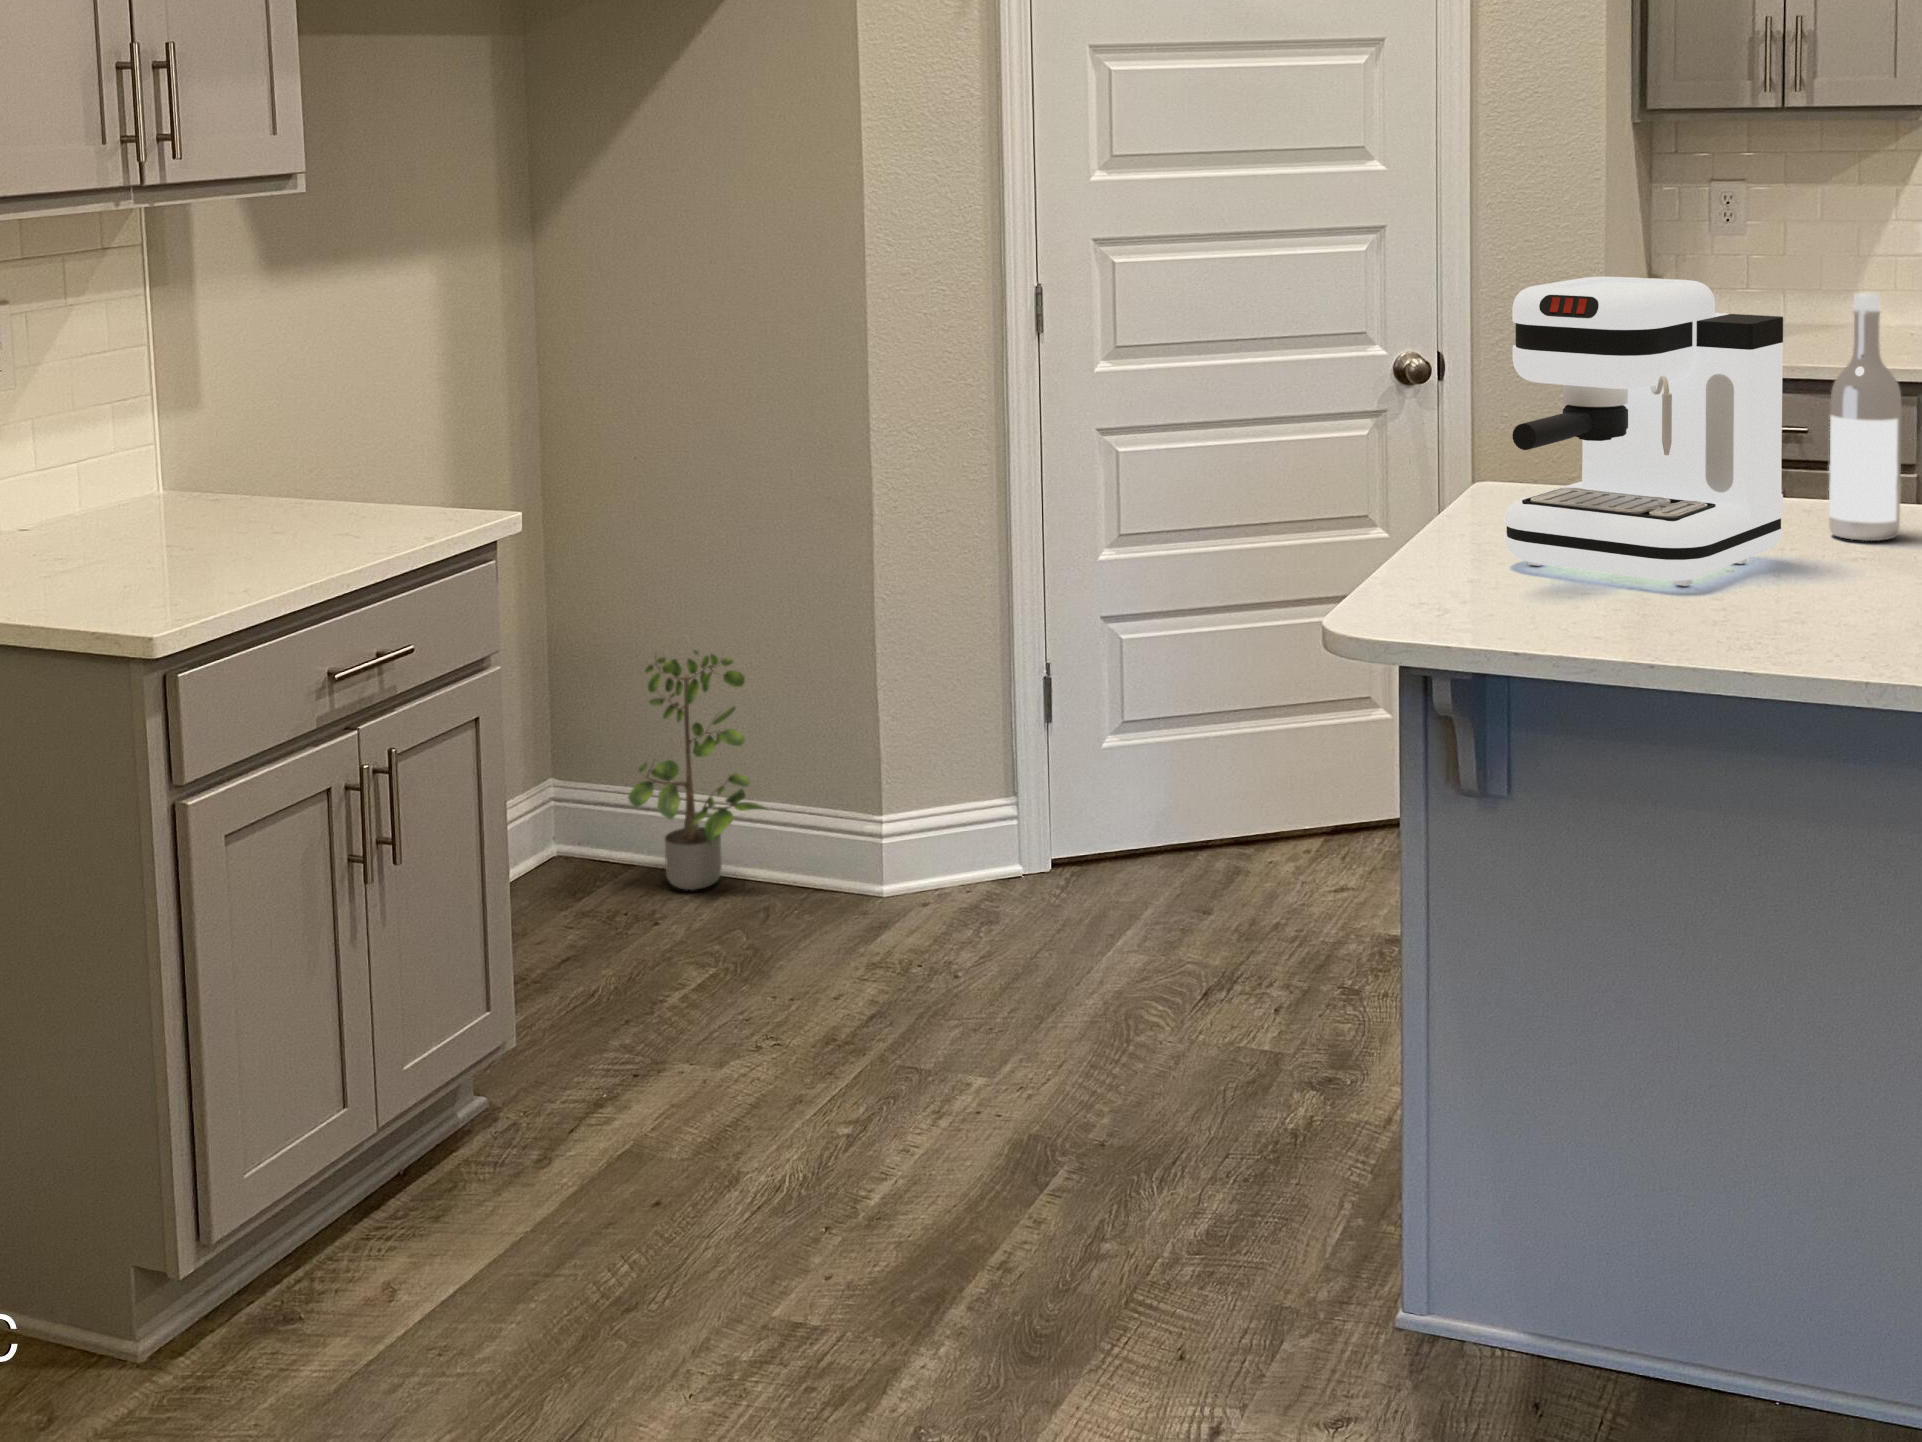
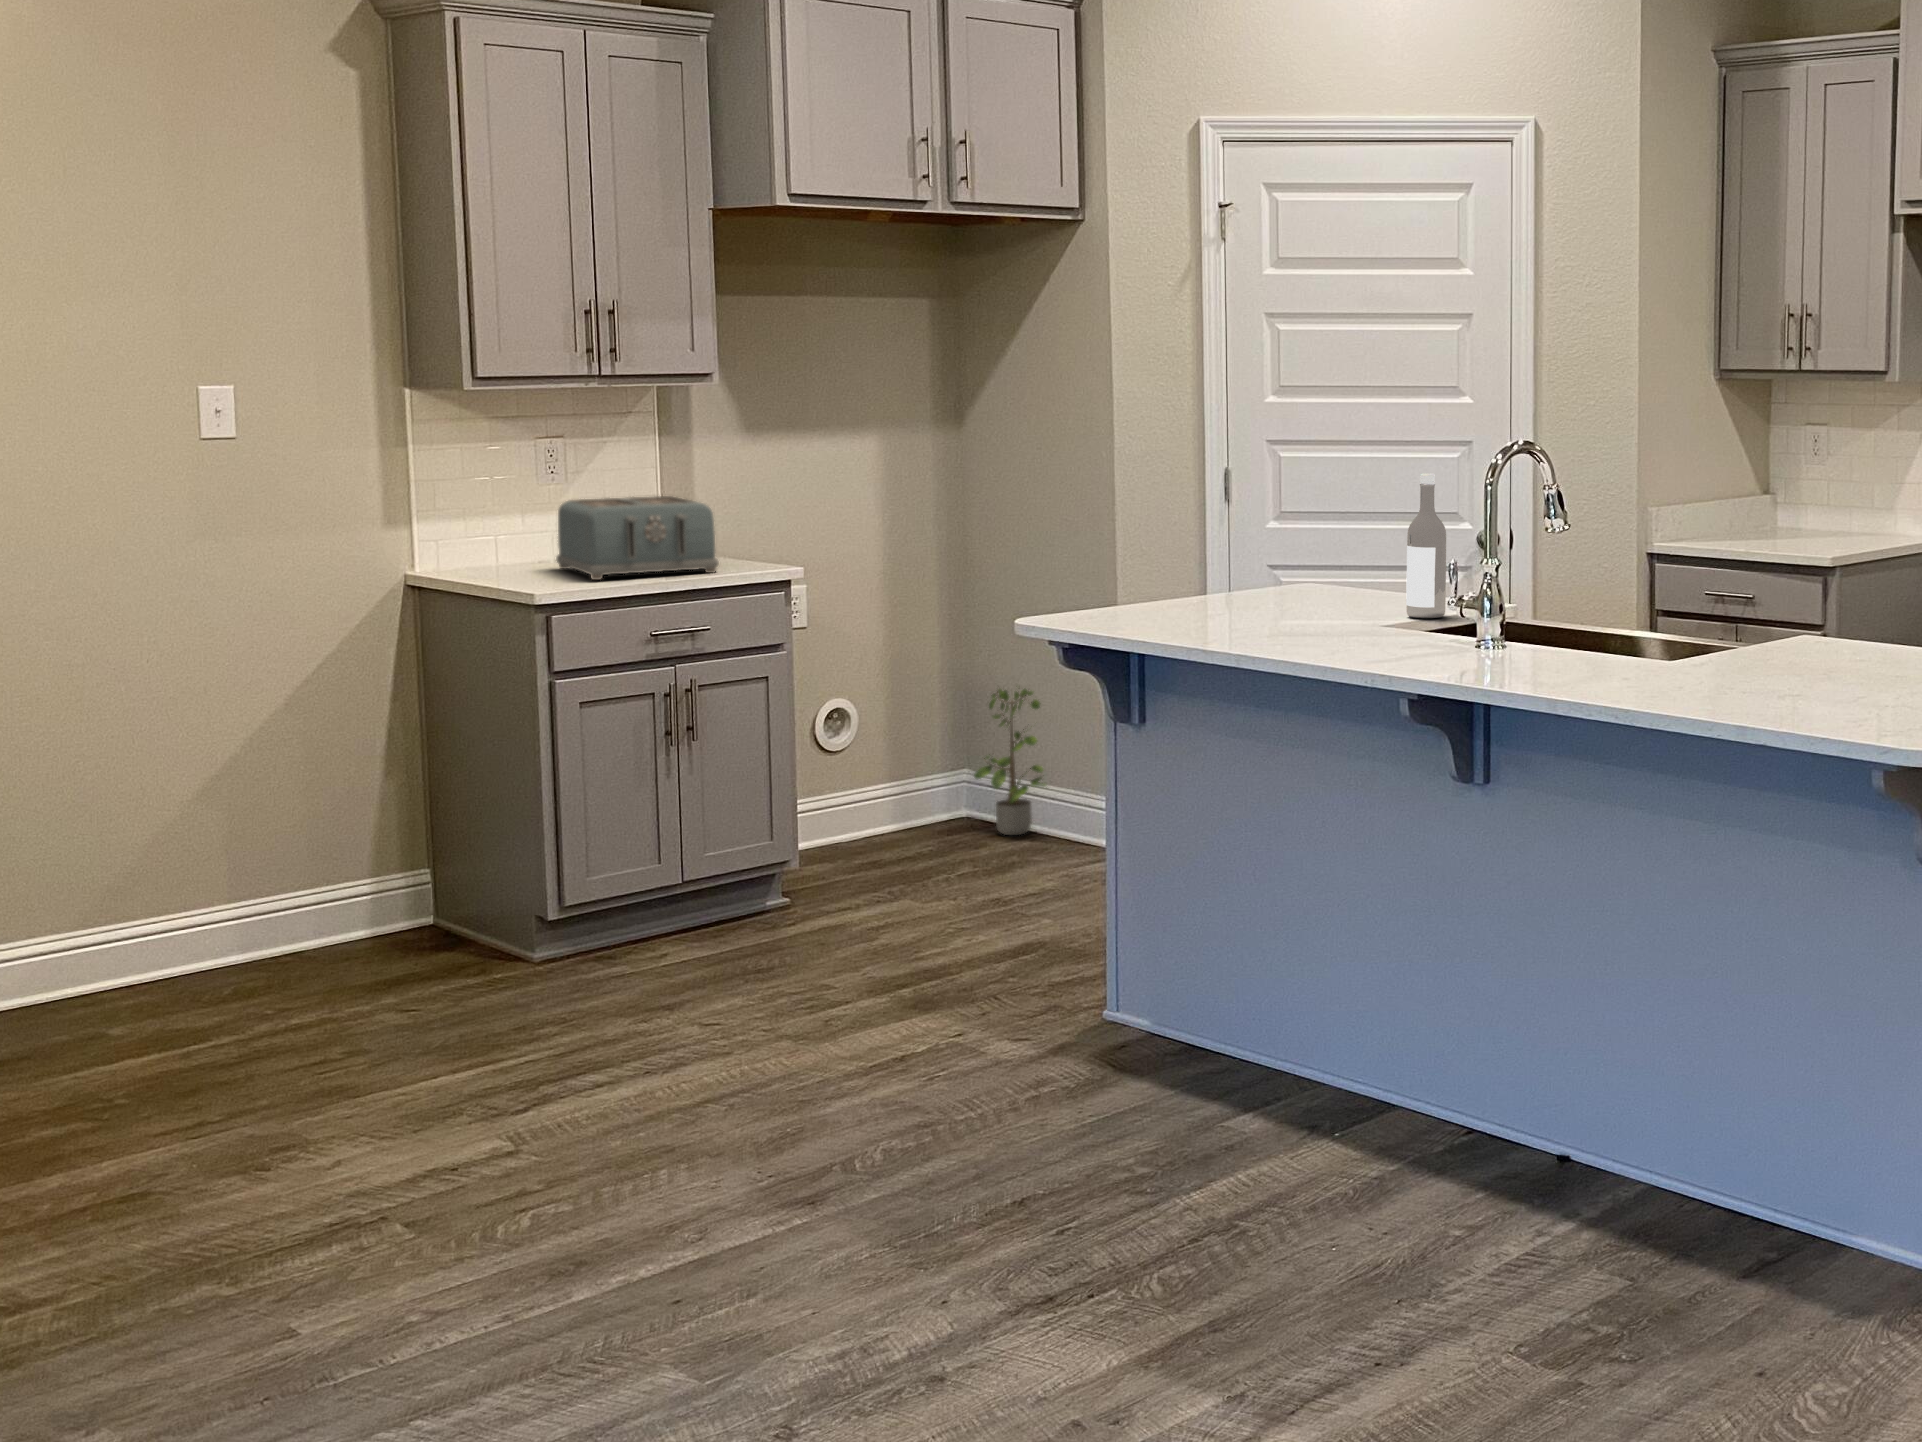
coffee maker: present [1504,277,1783,586] -> none [1167,457,1345,626]
toaster: none [41,397,381,574] -> present [556,496,719,580]

